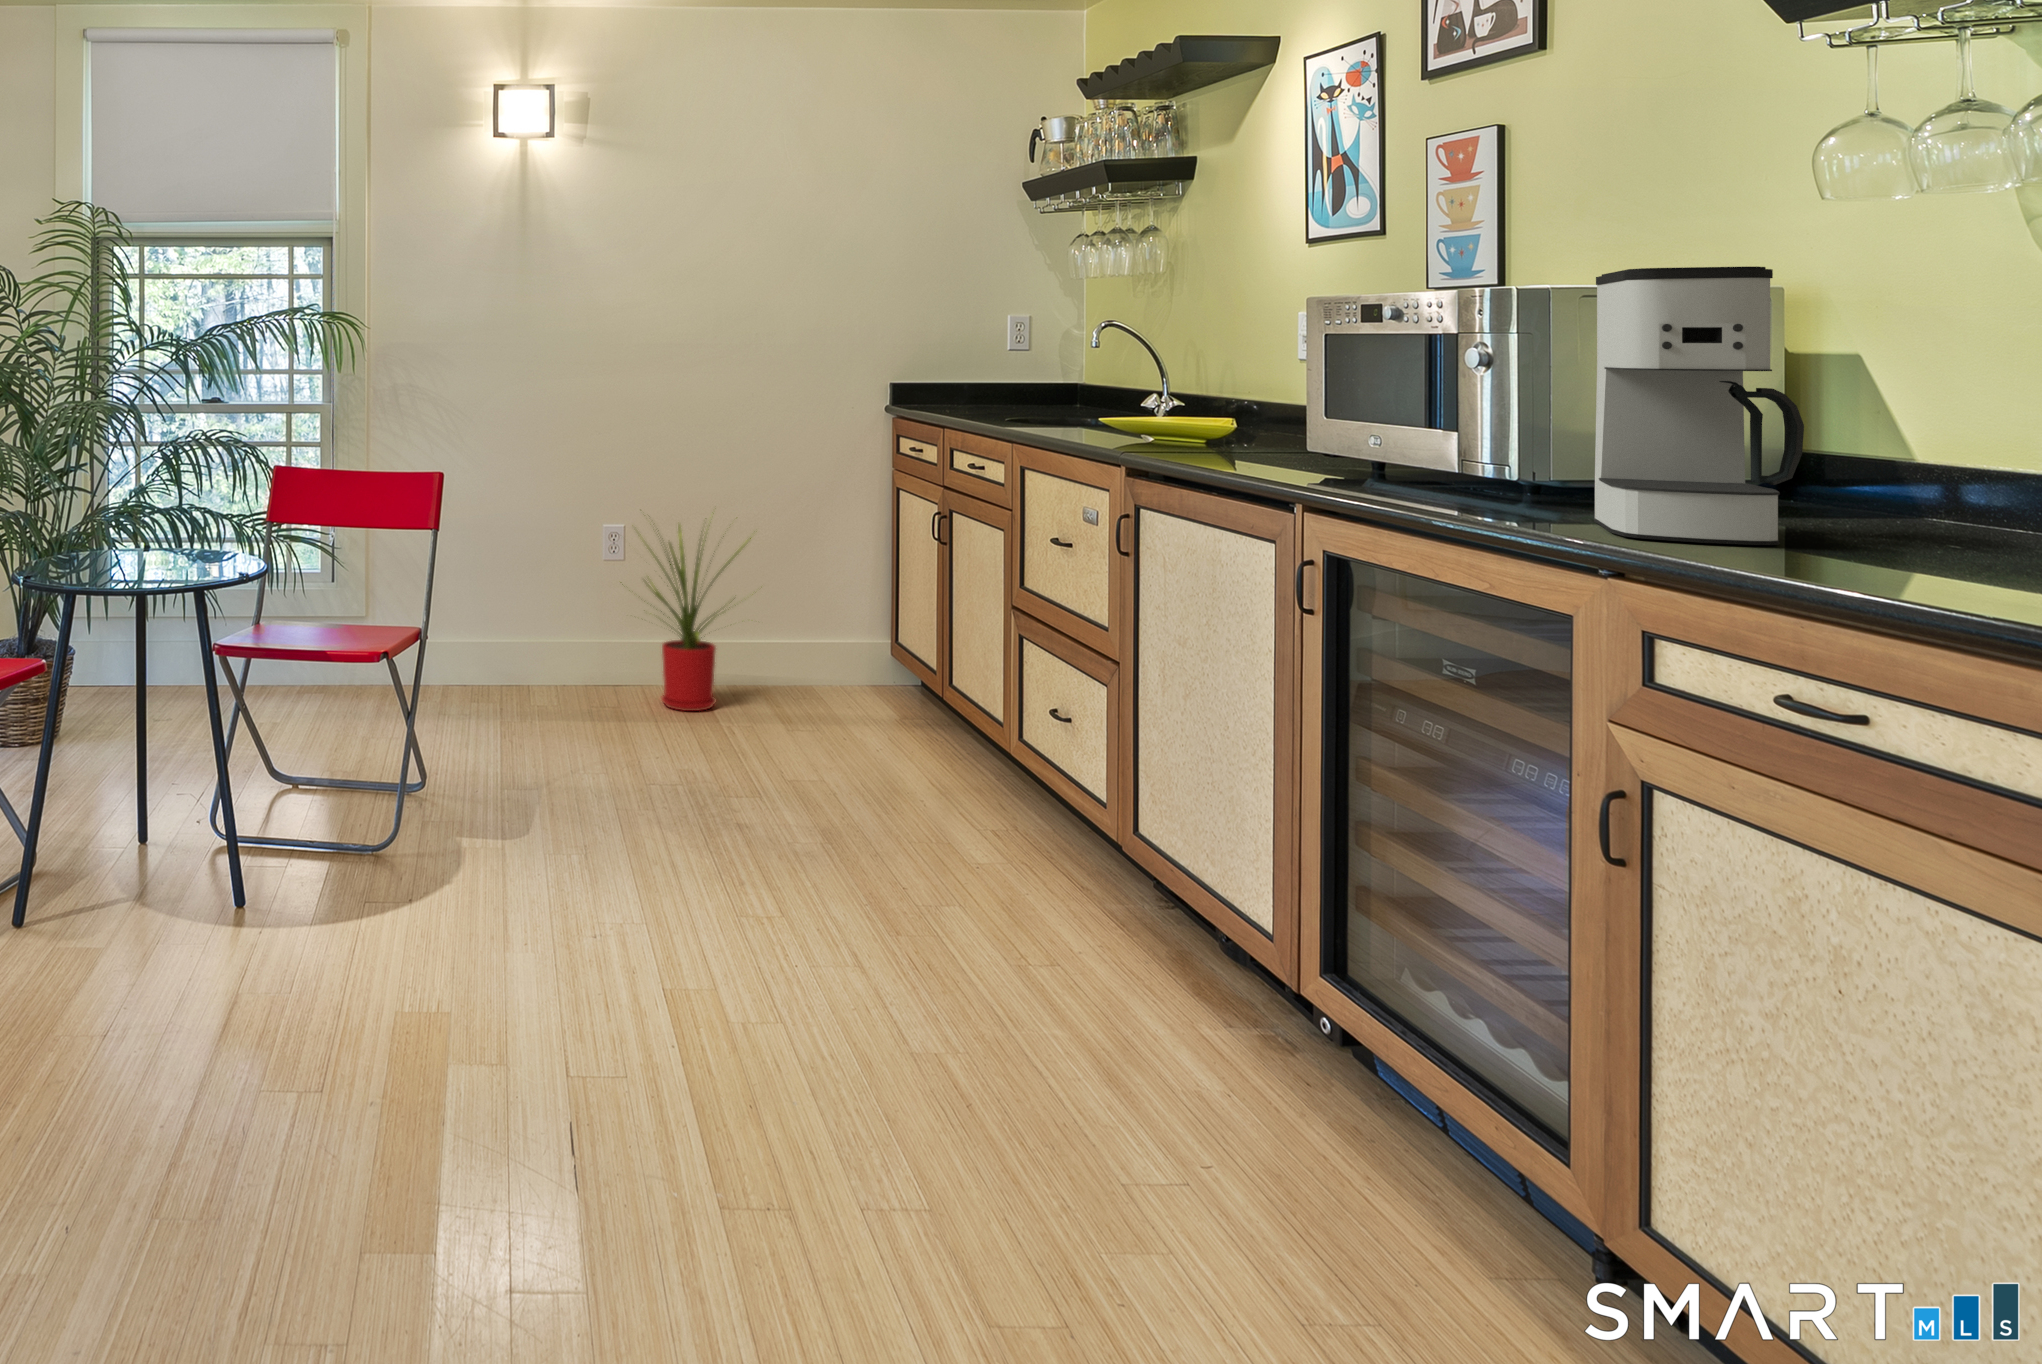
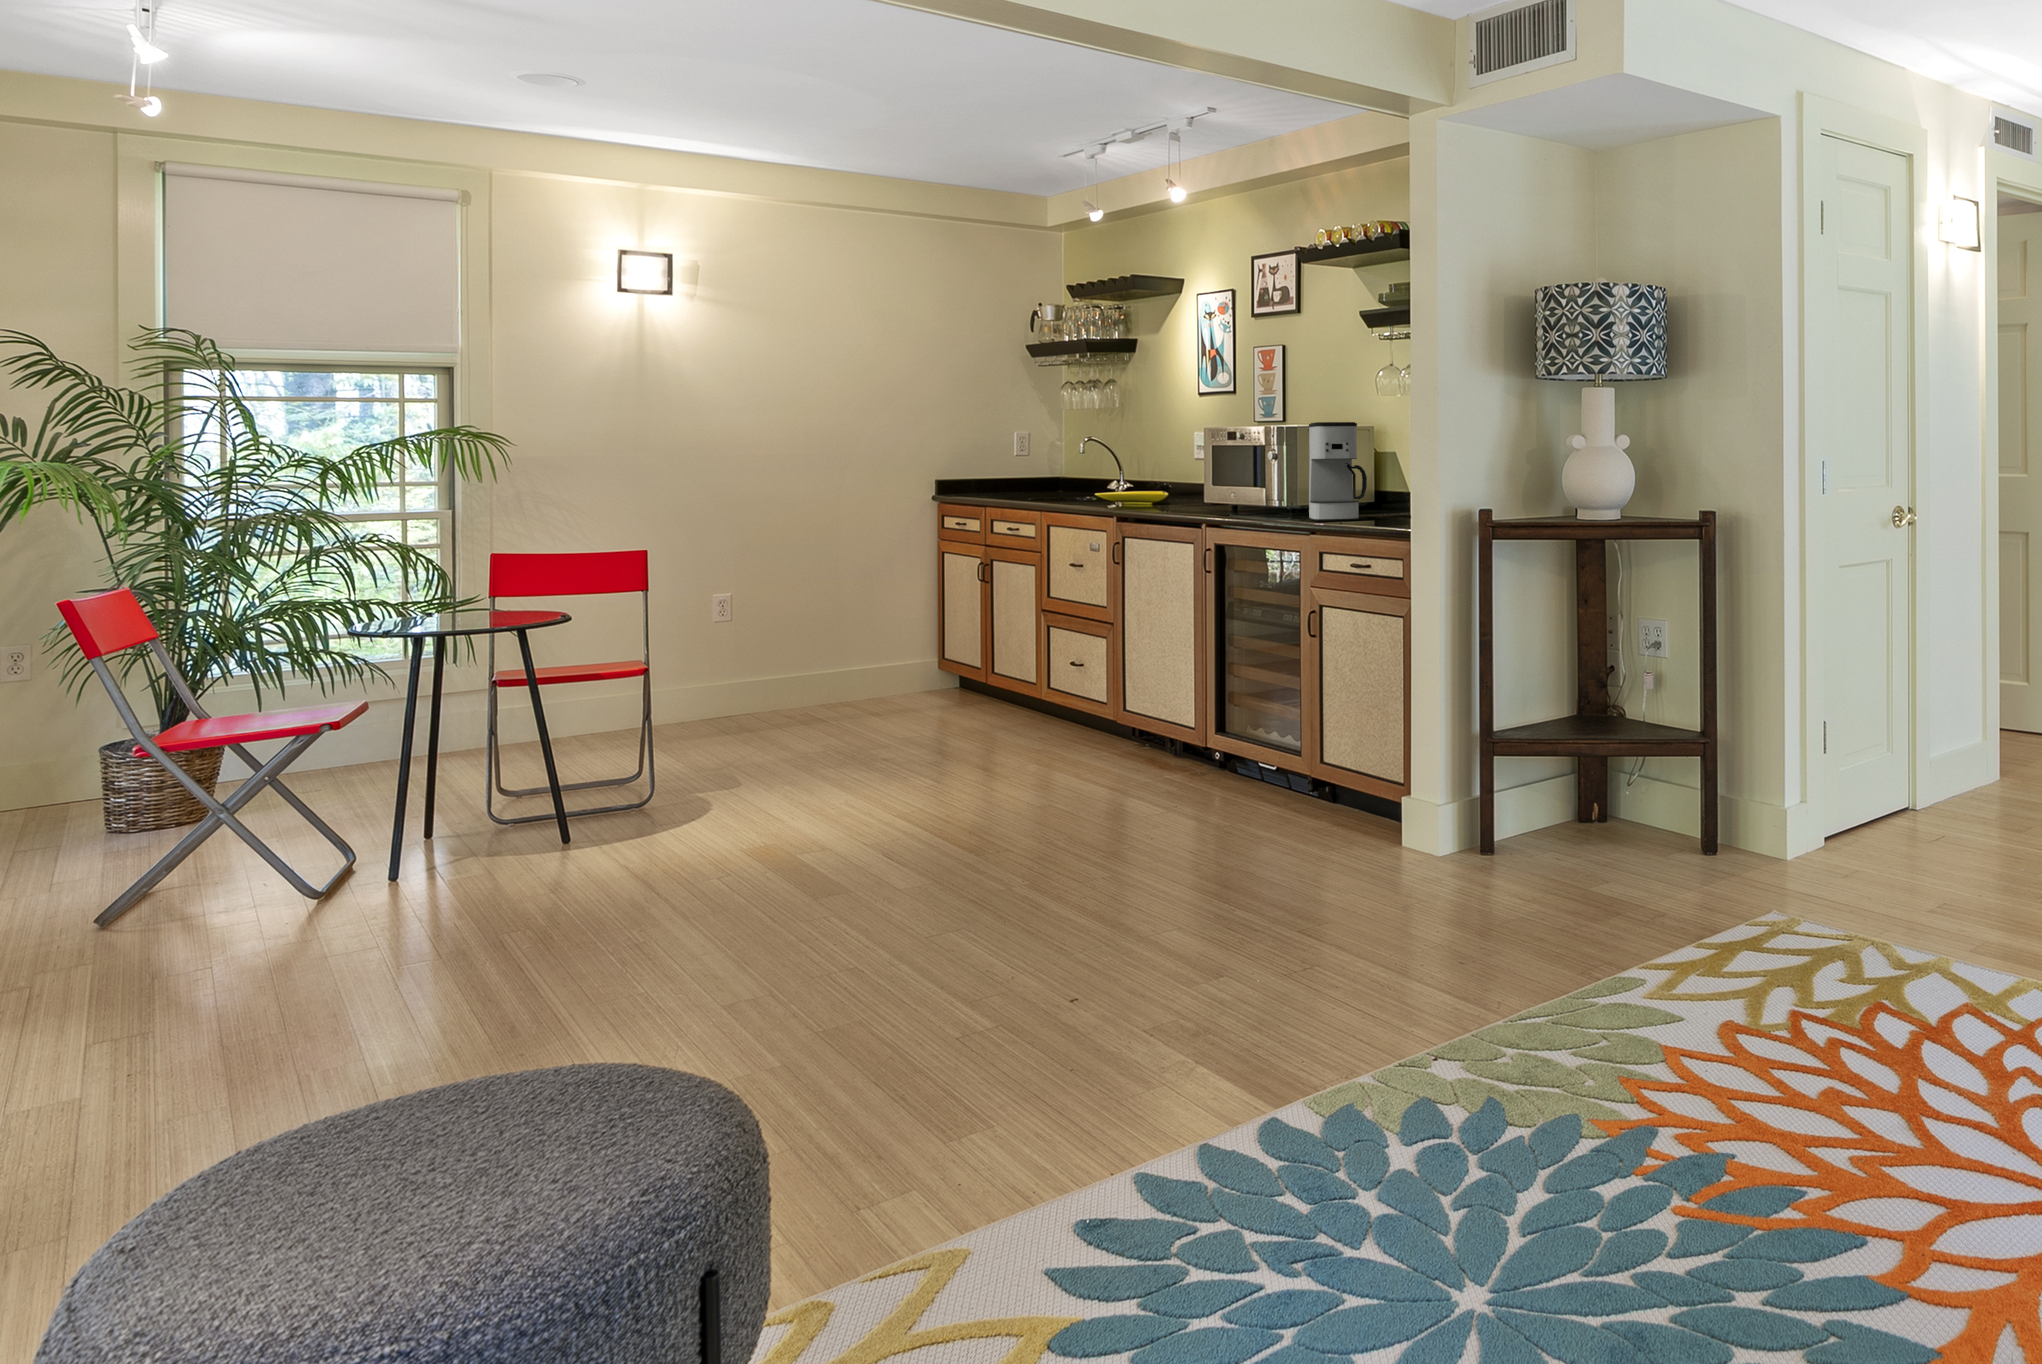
house plant: present [620,513,753,711] -> none [735,574,856,724]

